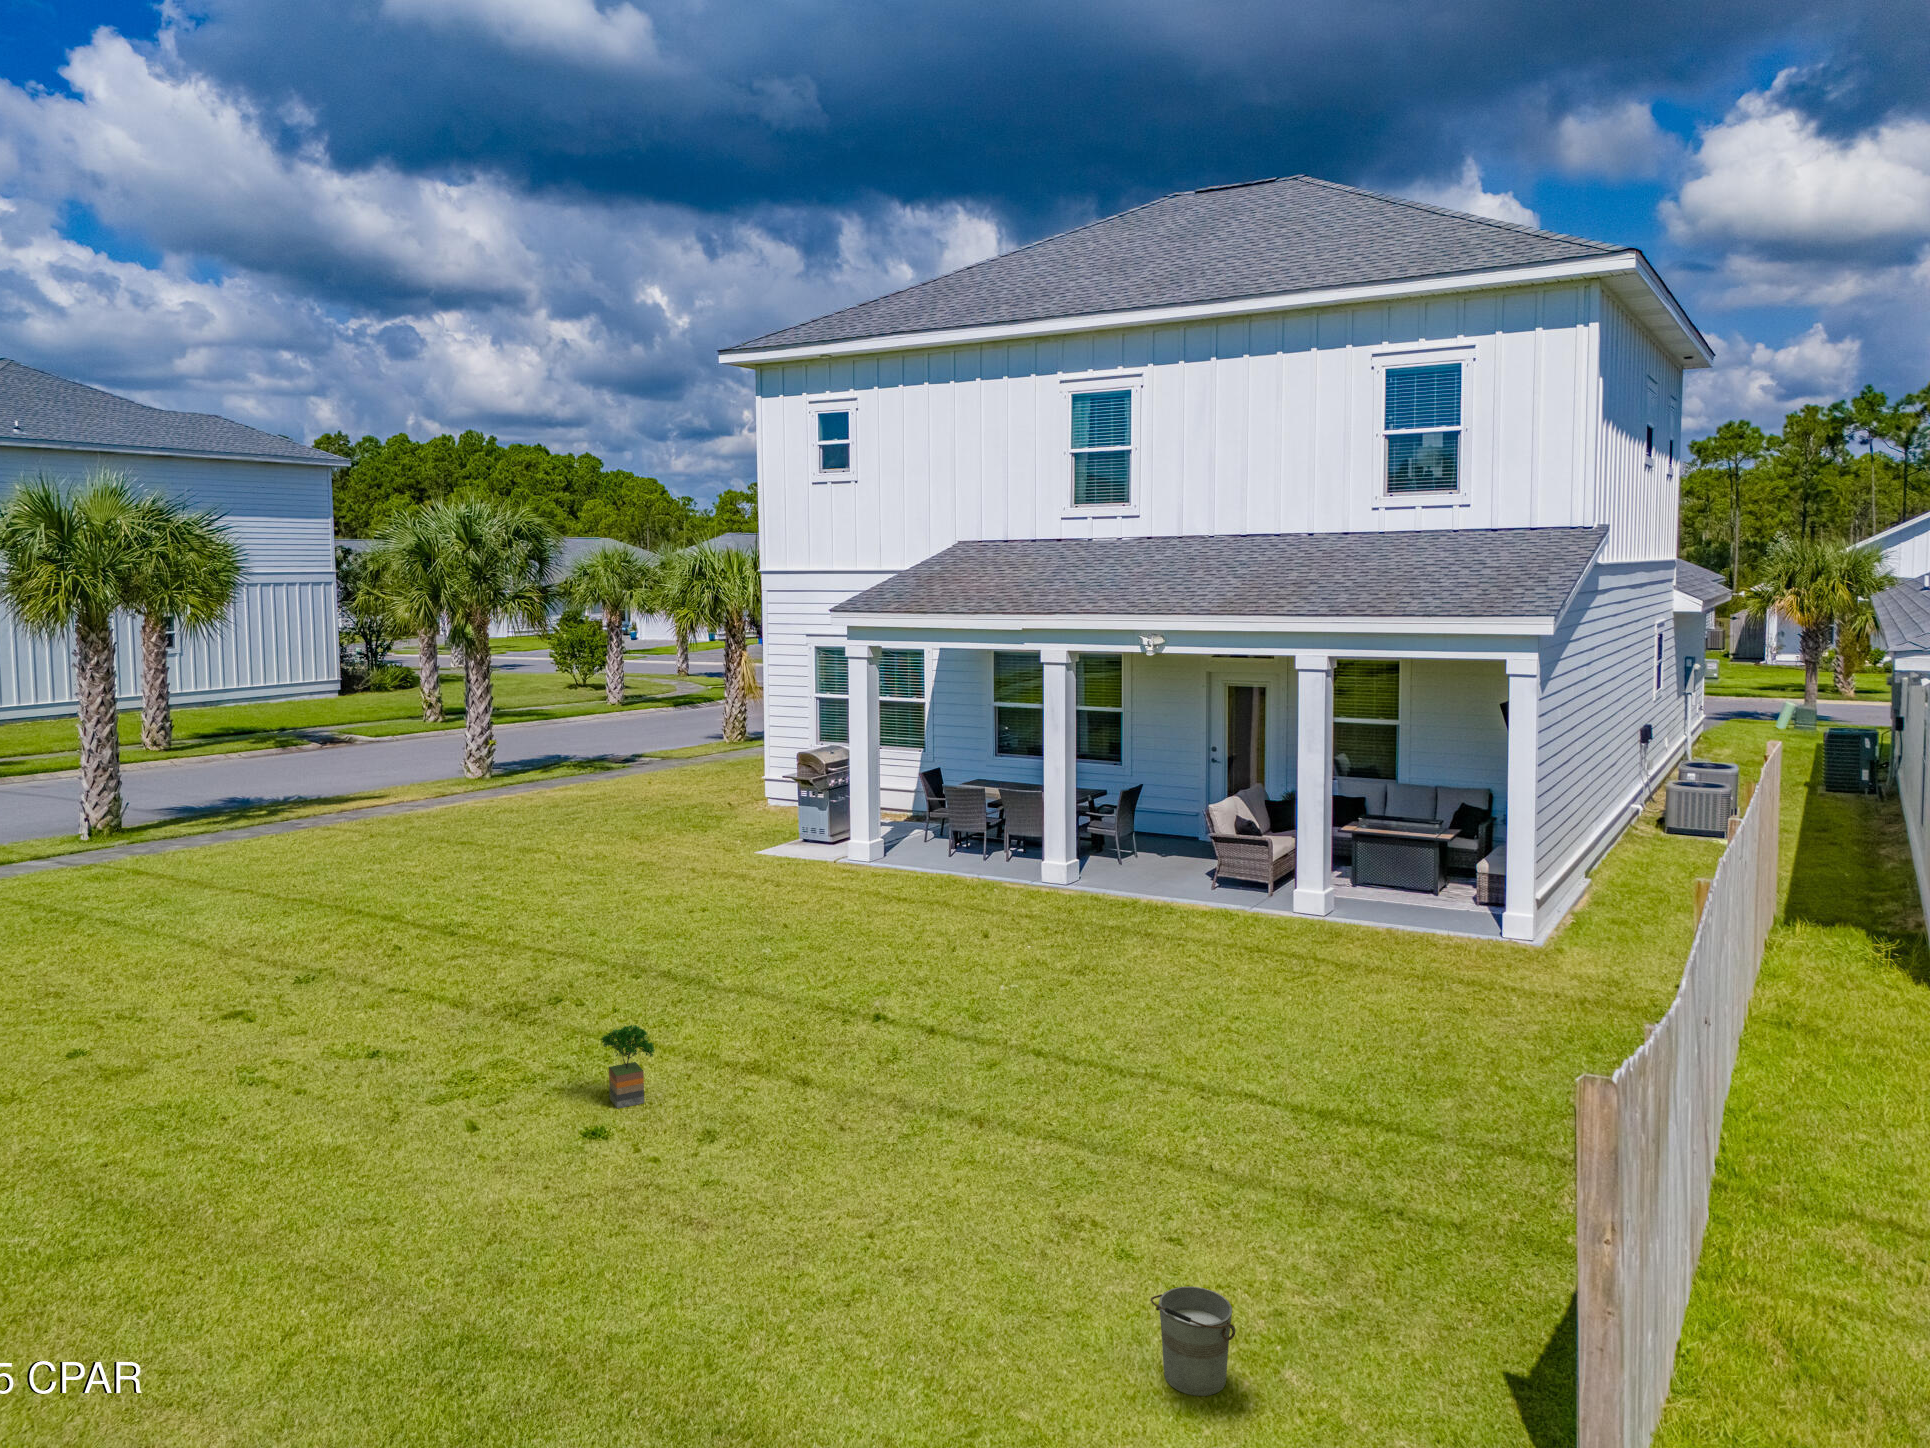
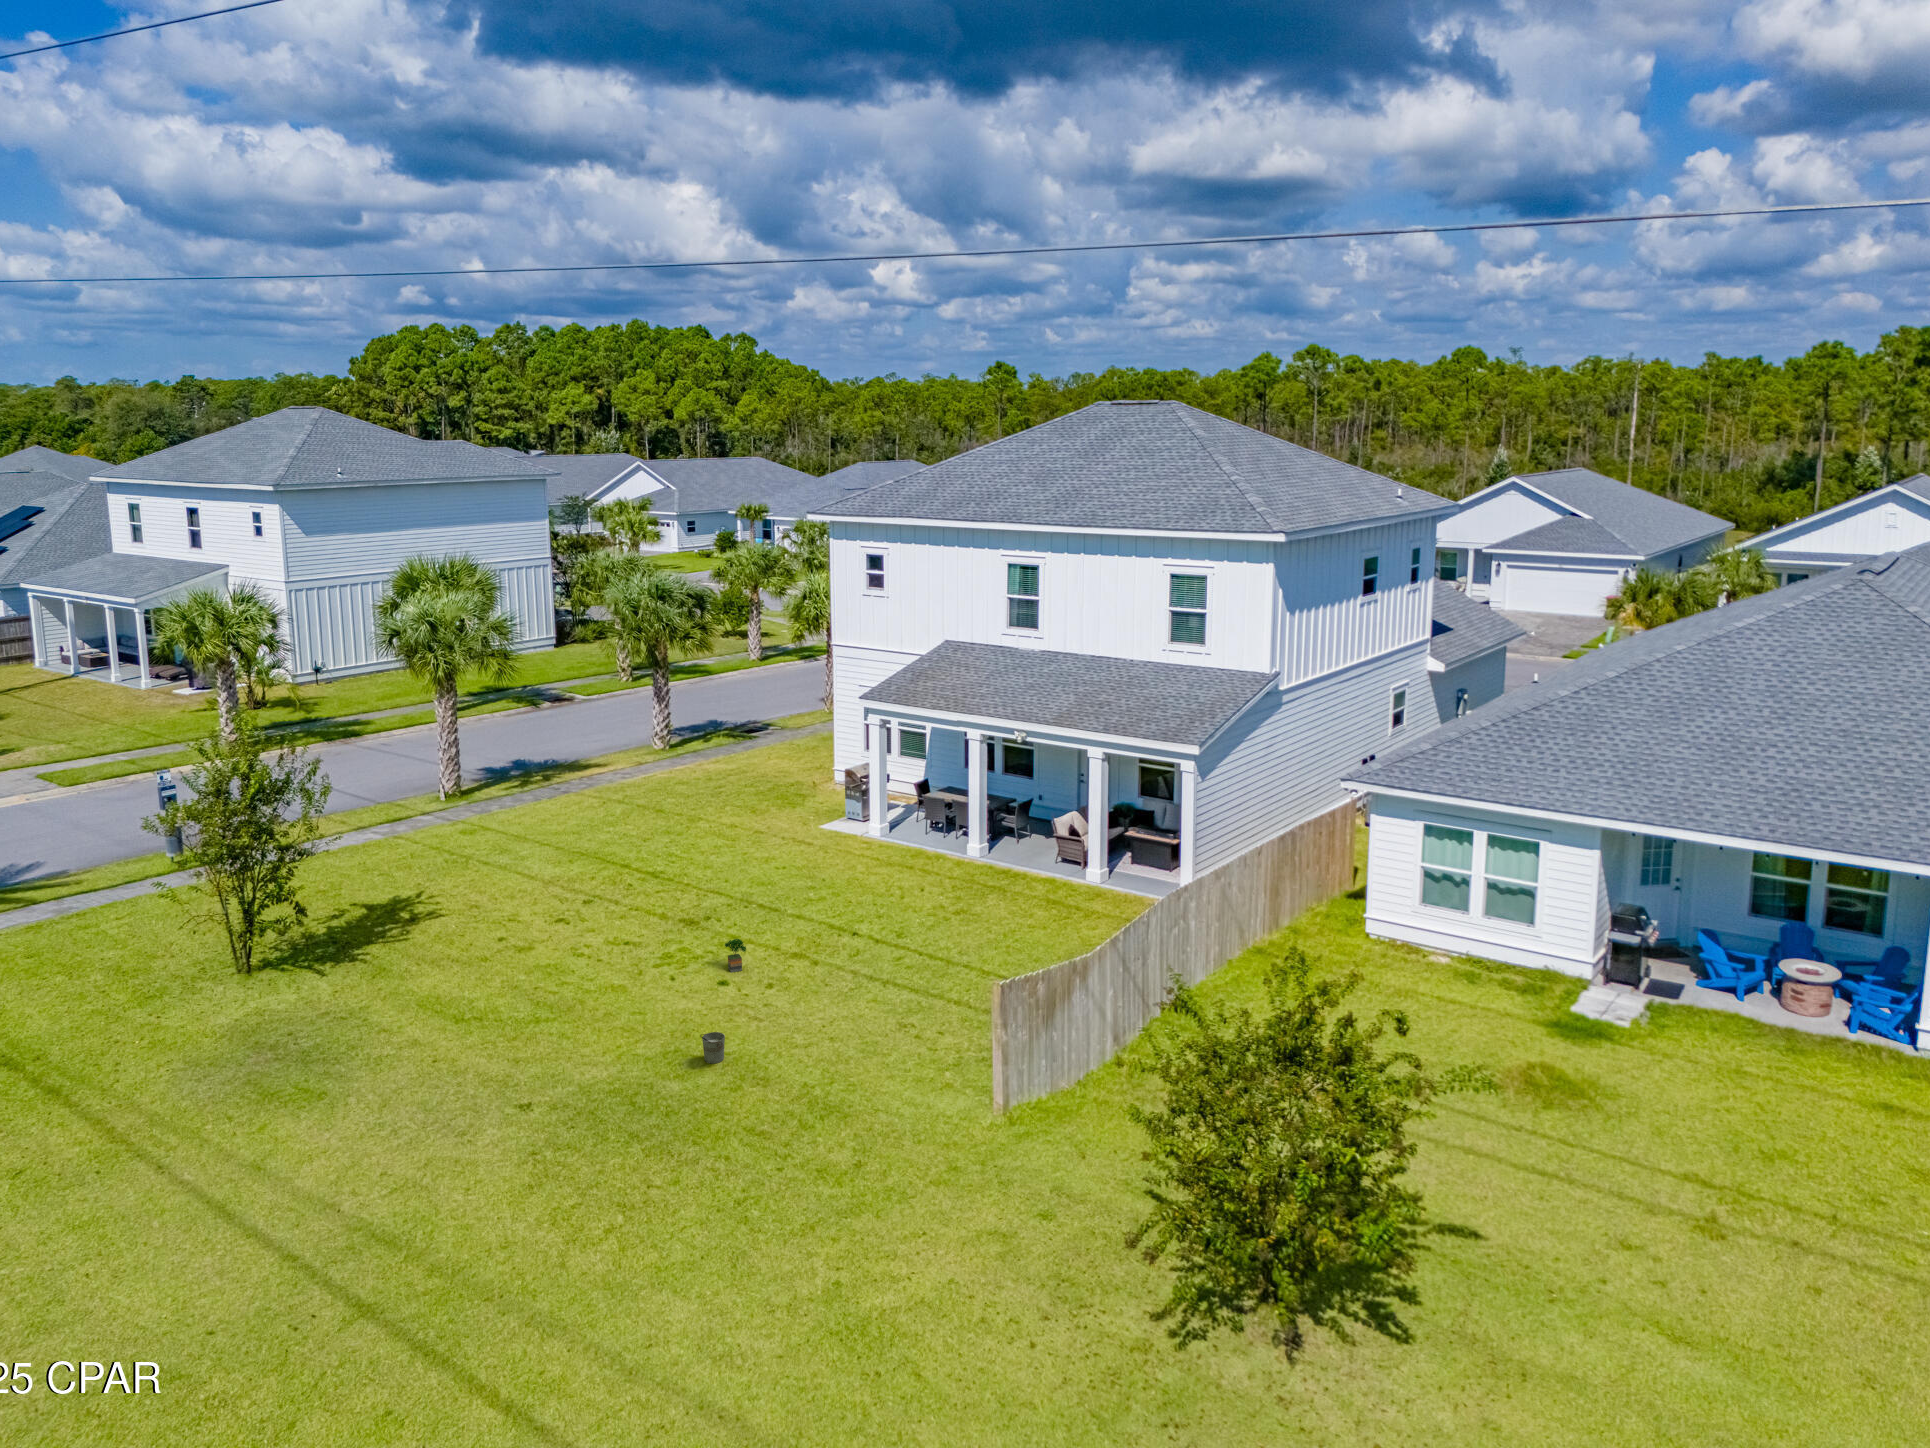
bucket: present [1150,1287,1236,1396] -> present [700,1032,725,1064]

